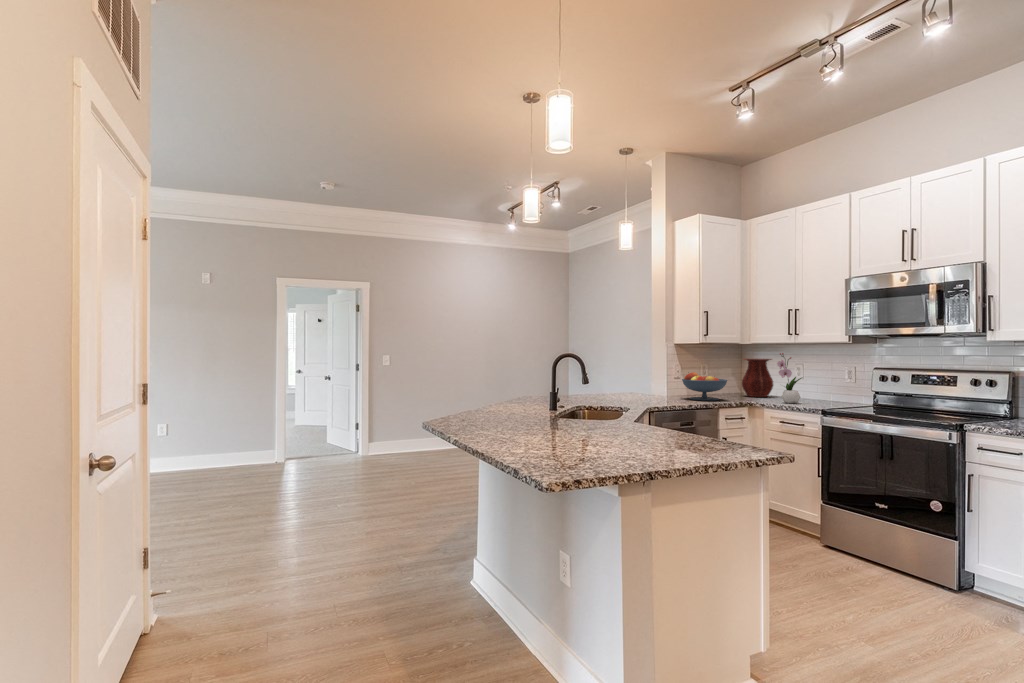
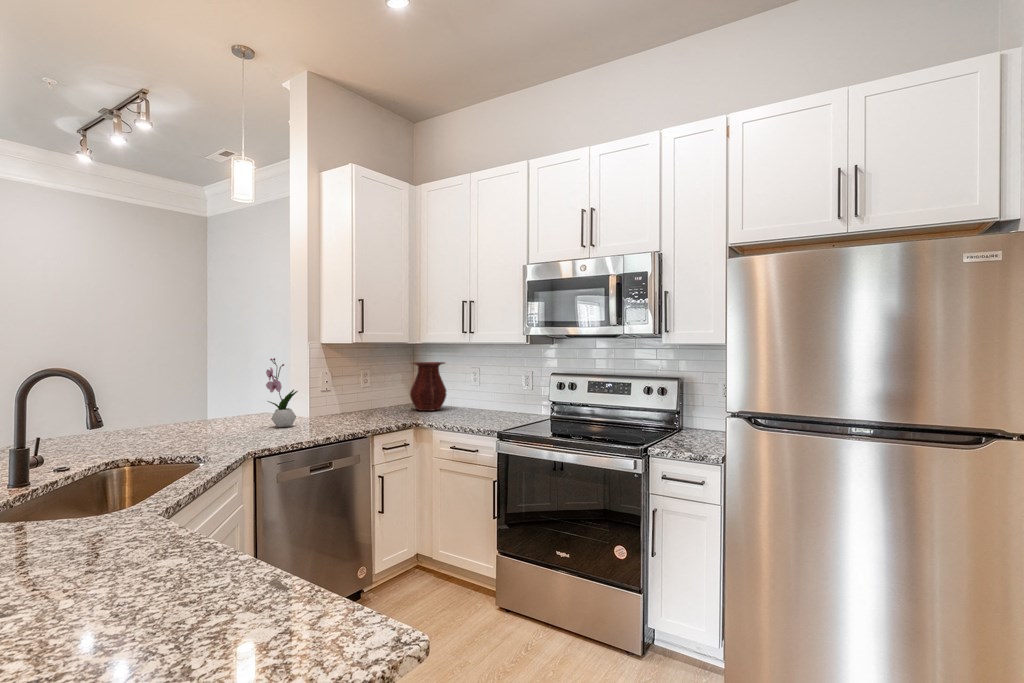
flower arrangement: present [777,353,801,403] -> present [266,358,298,427]
fruit bowl: present [682,372,727,401] -> none [325,385,387,426]

